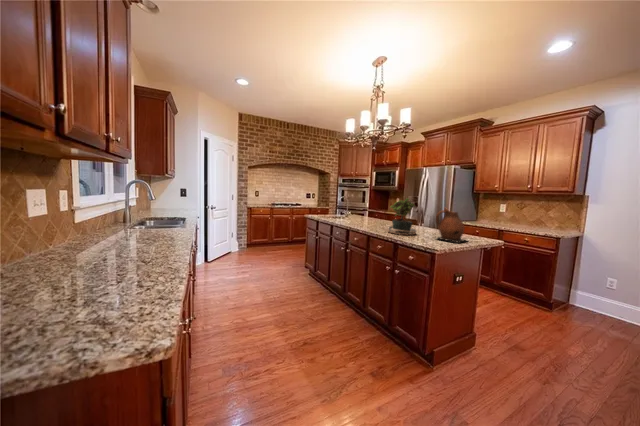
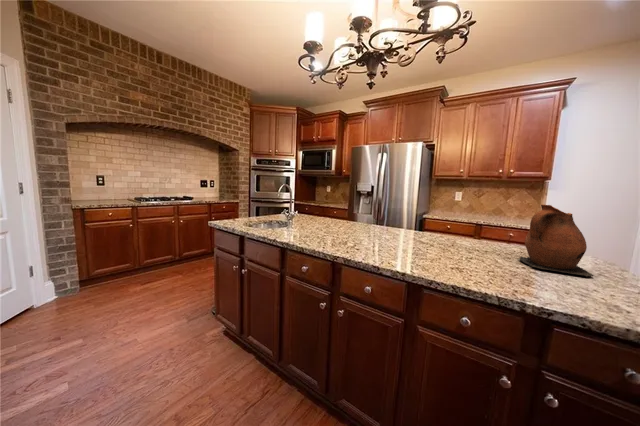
potted plant: present [388,199,417,235] -> none [414,186,481,264]

